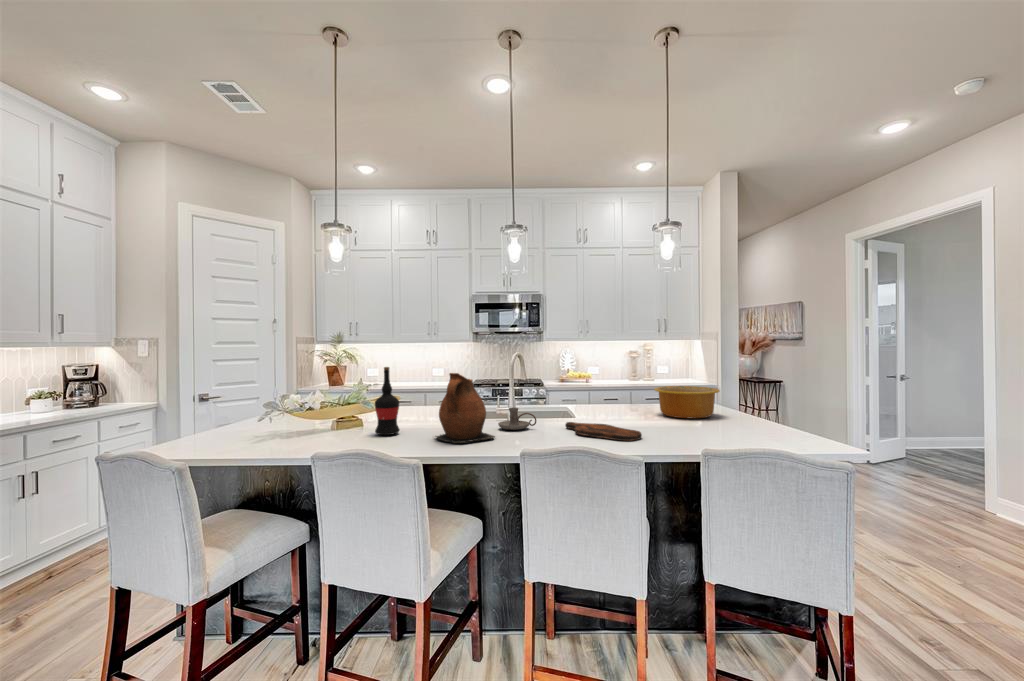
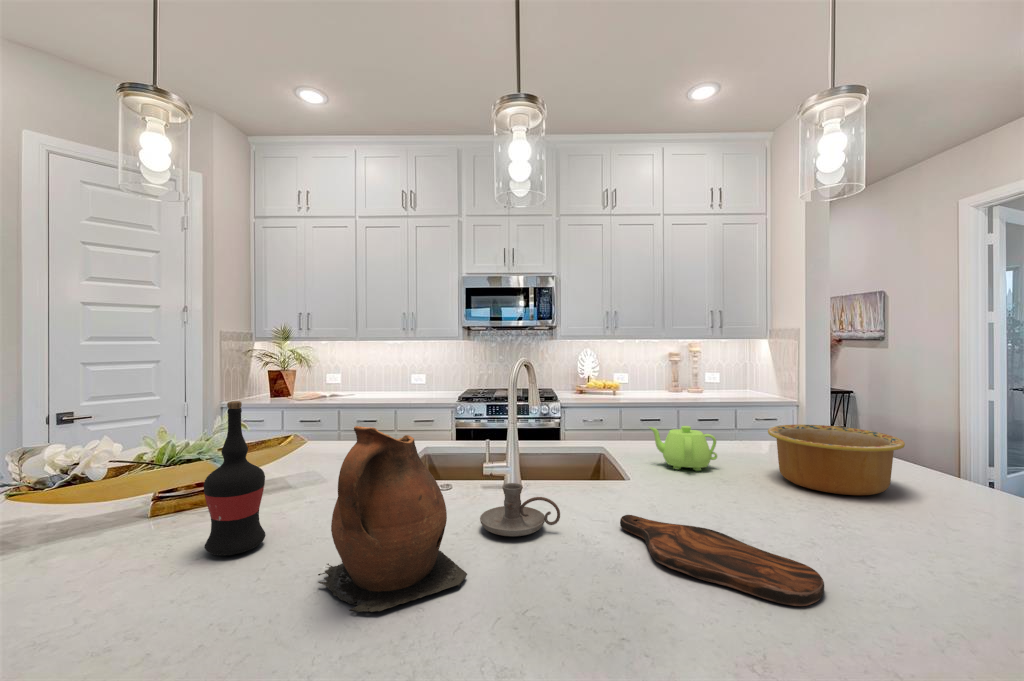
teapot: none [591,388,630,413] -> present [649,426,717,471]

